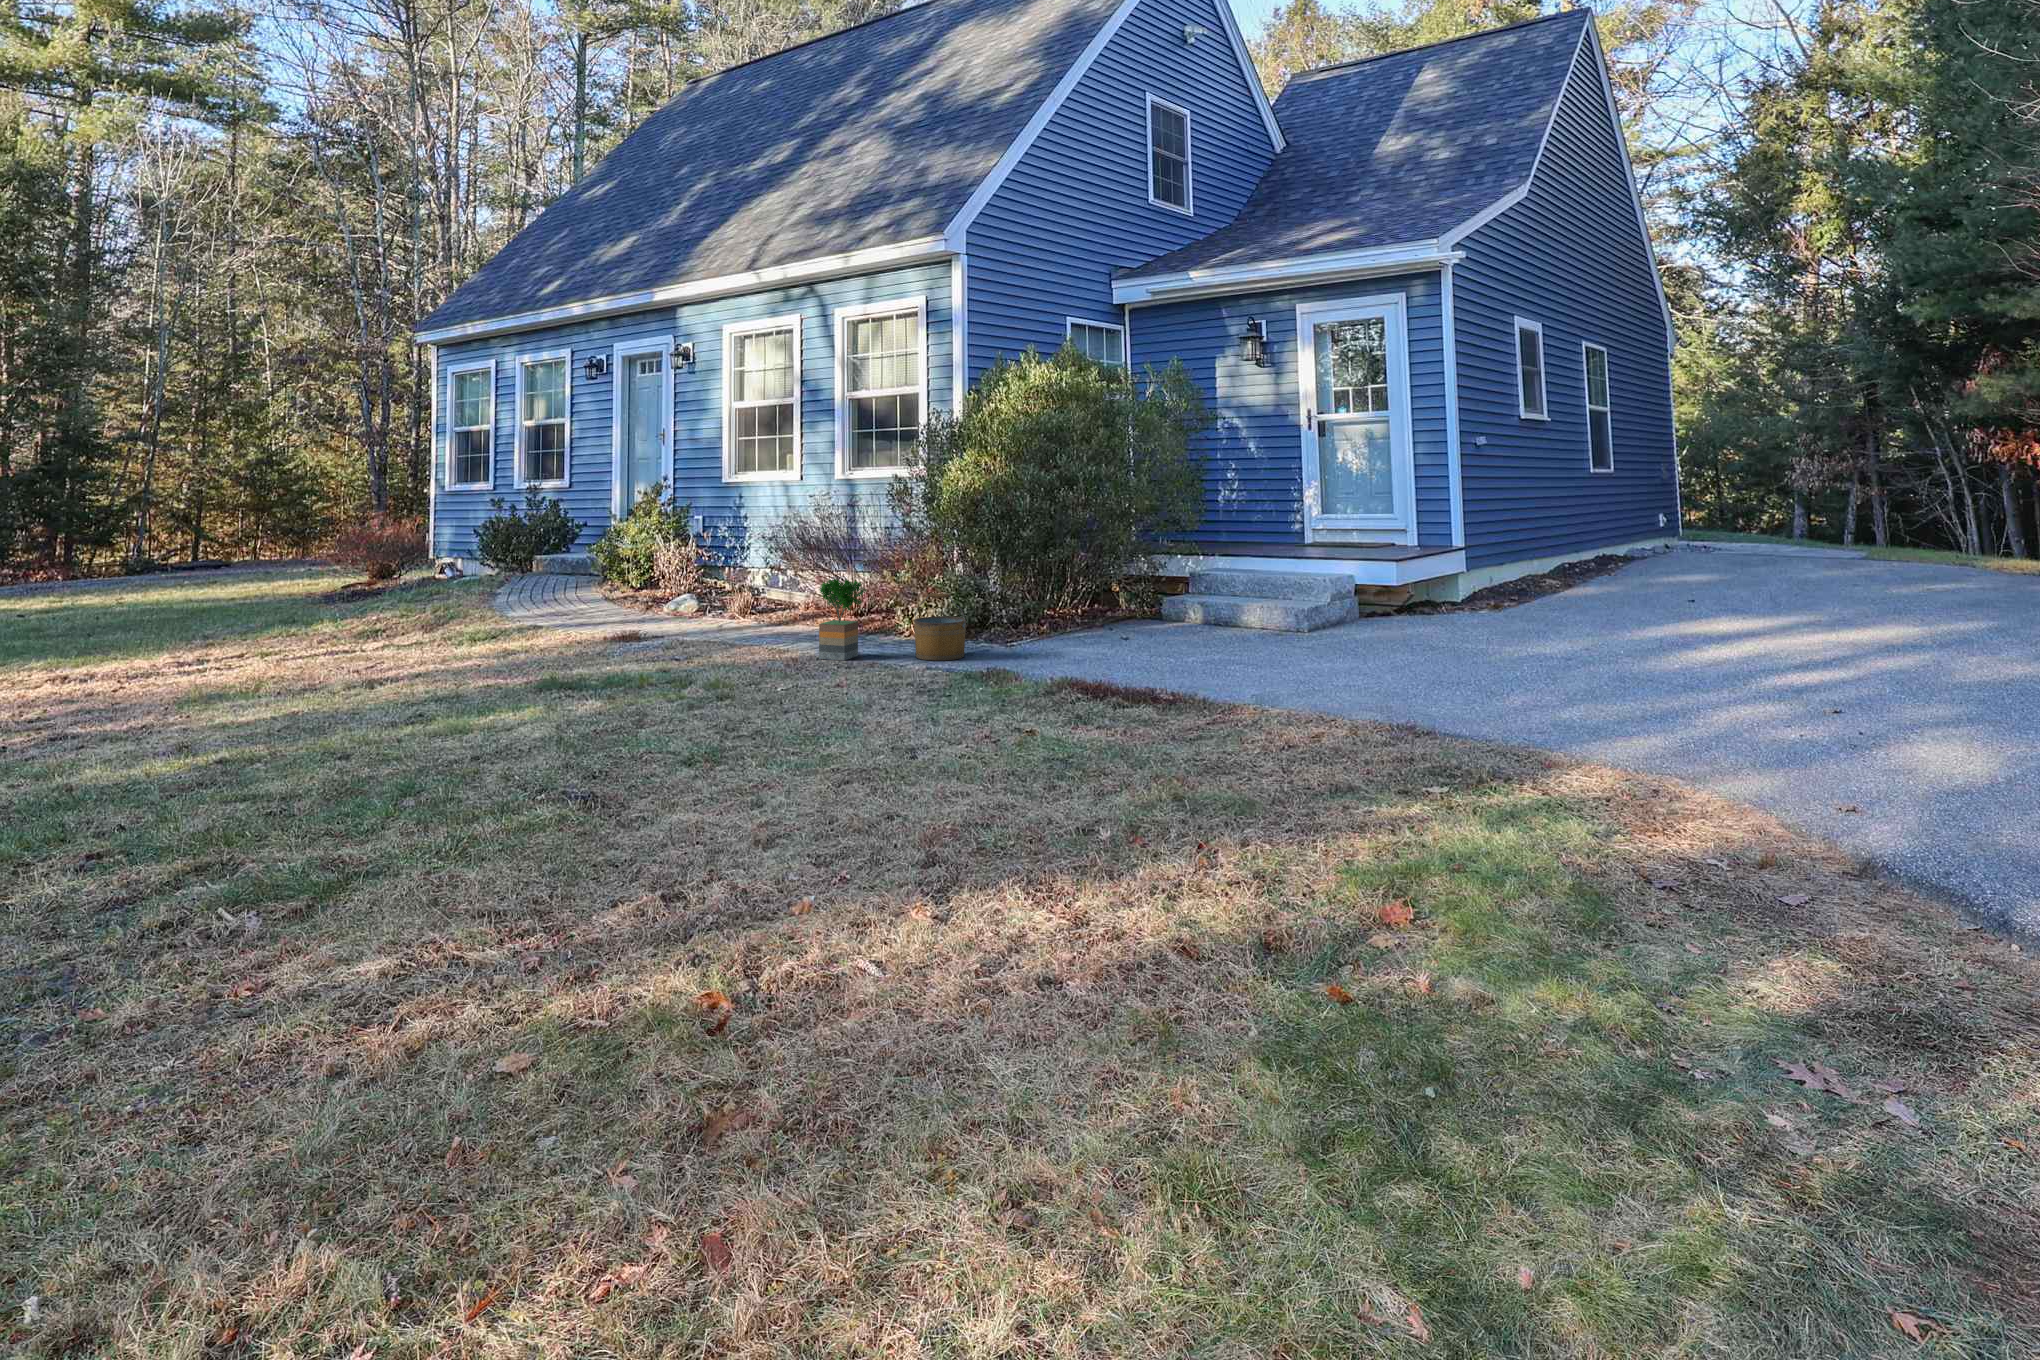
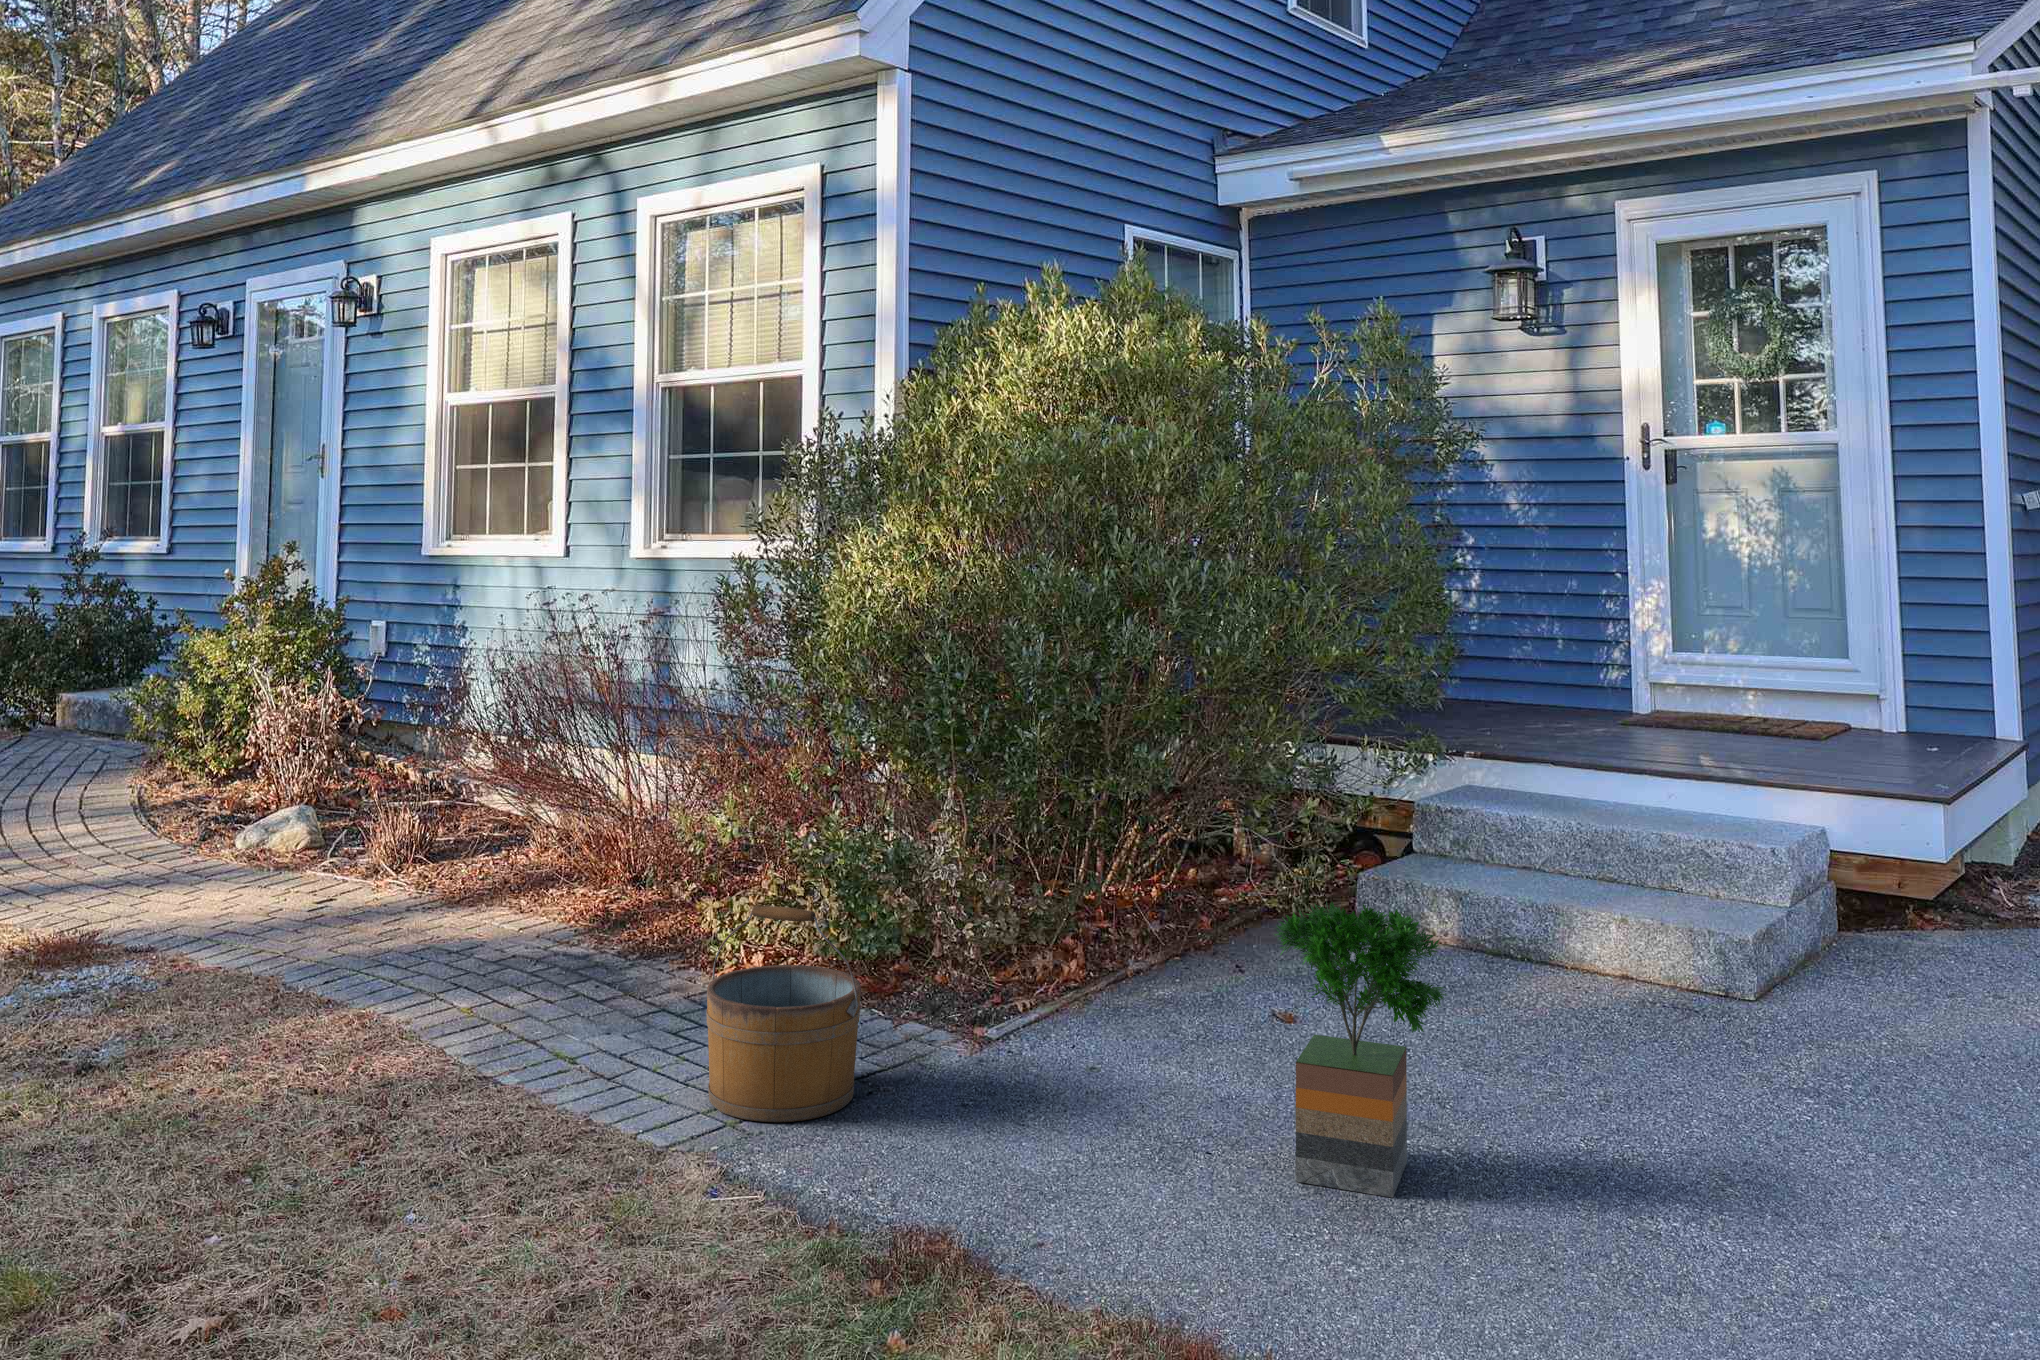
potted tree: present [819,579,866,660] -> present [1274,902,1447,1198]

